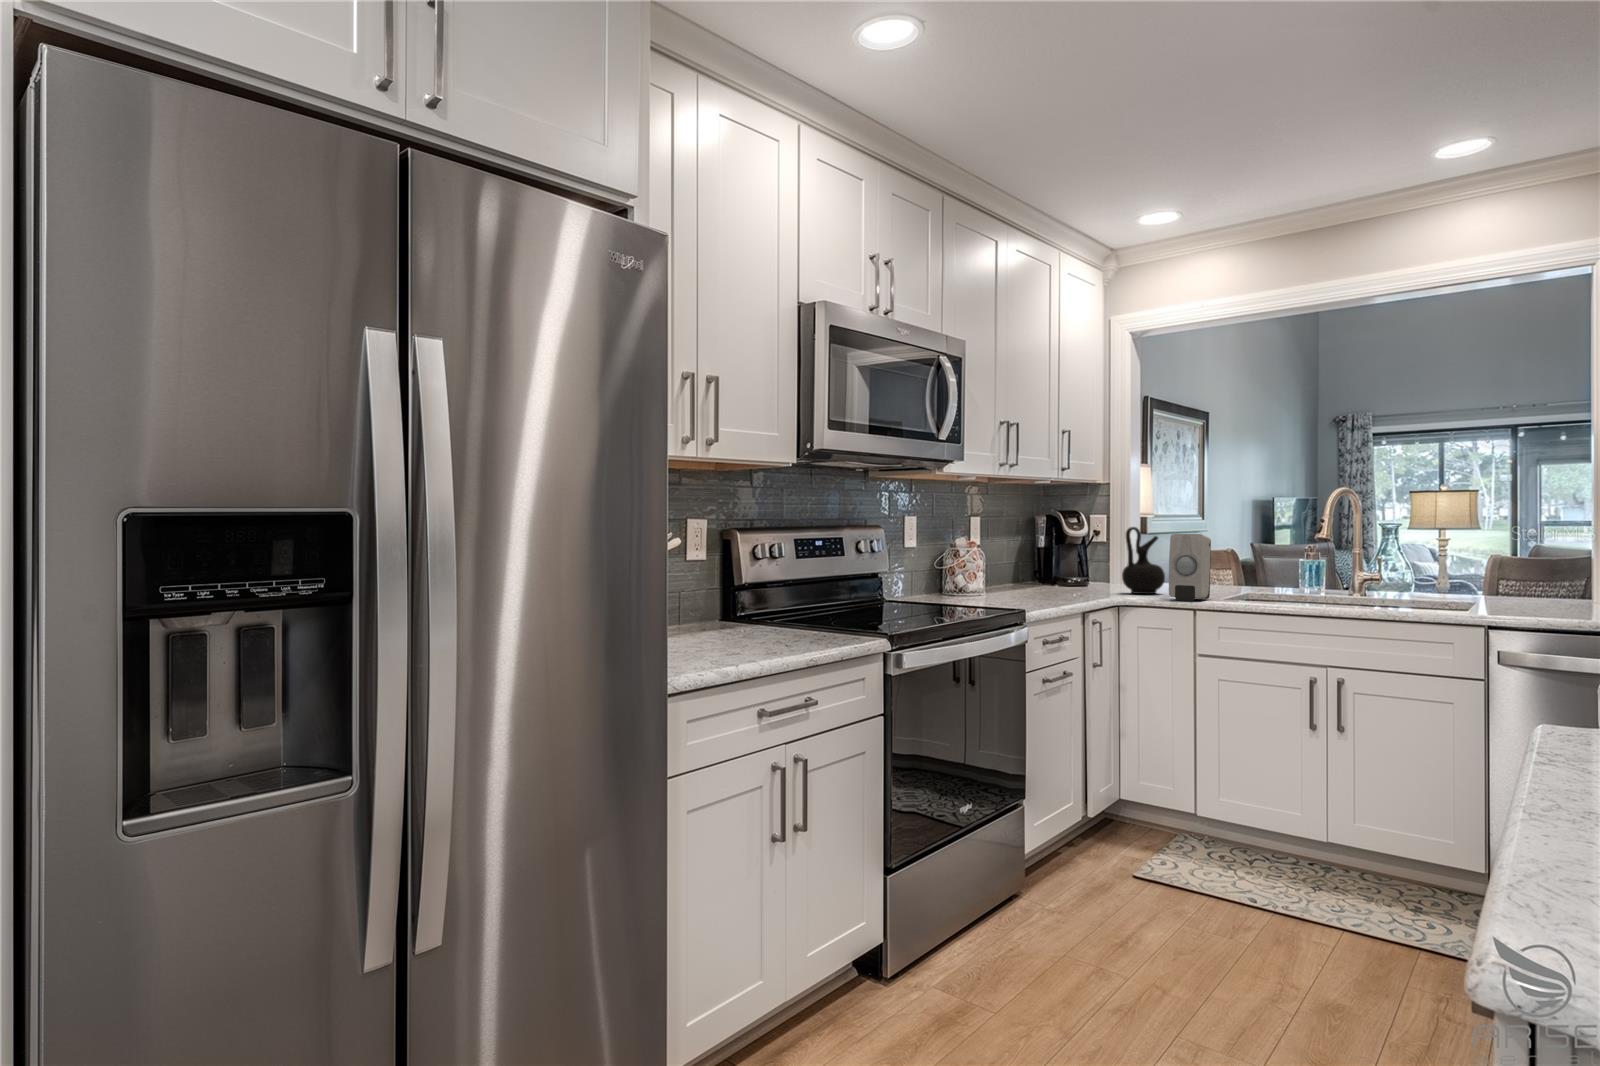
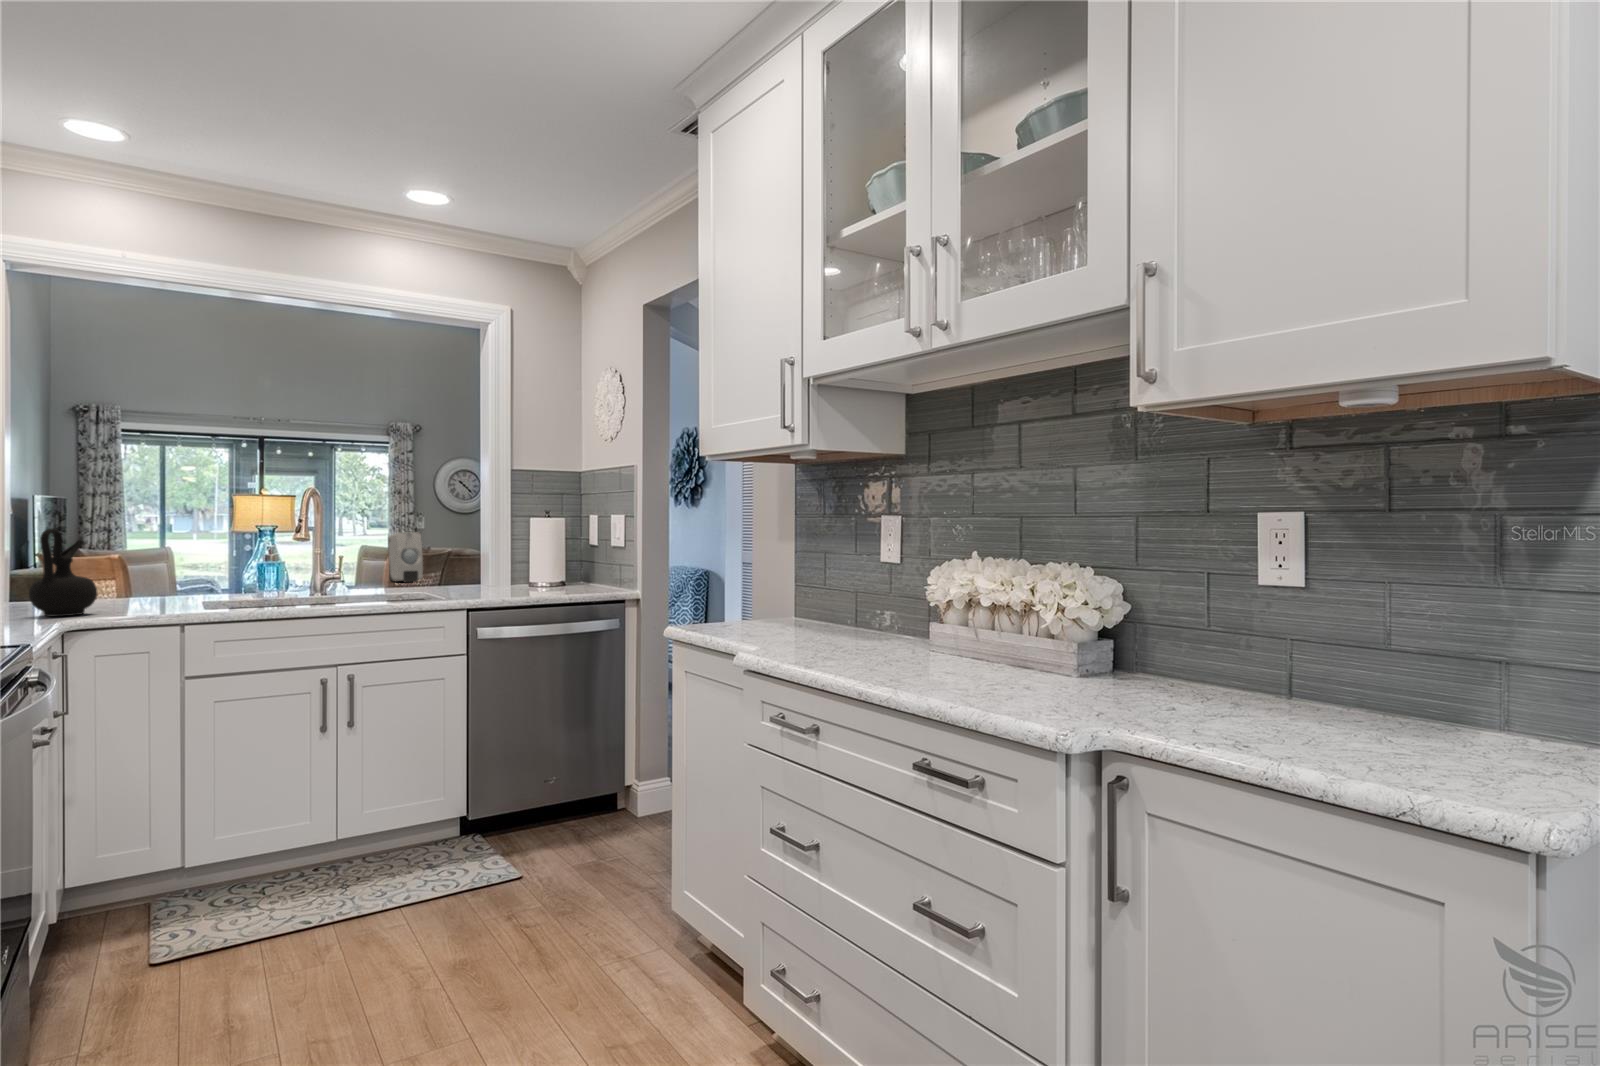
soap dispenser: present [1169,534,1211,601] -> present [388,532,423,582]

